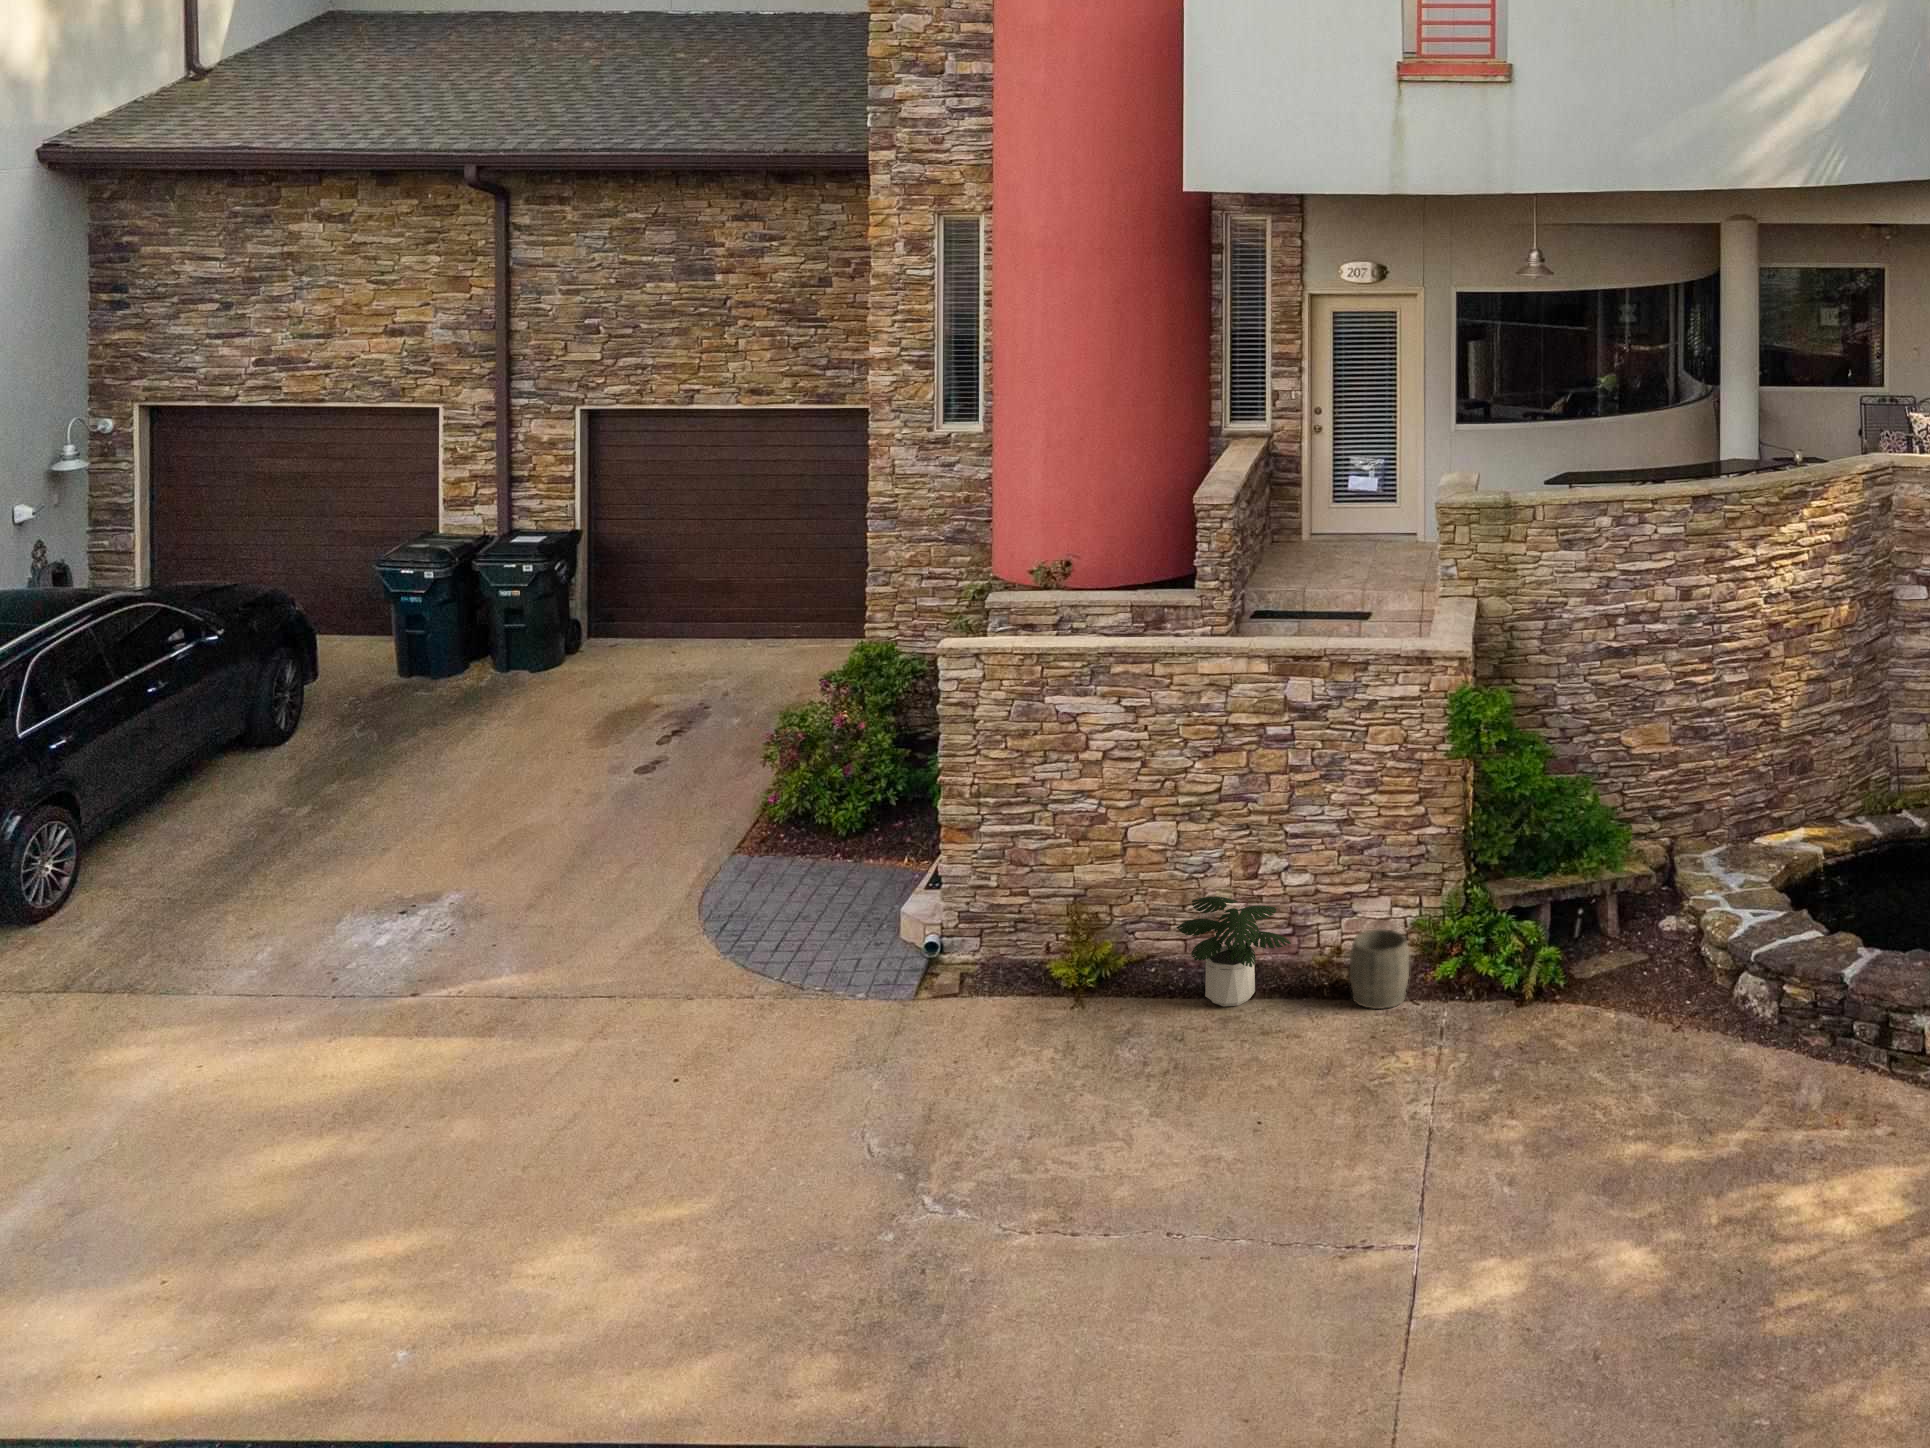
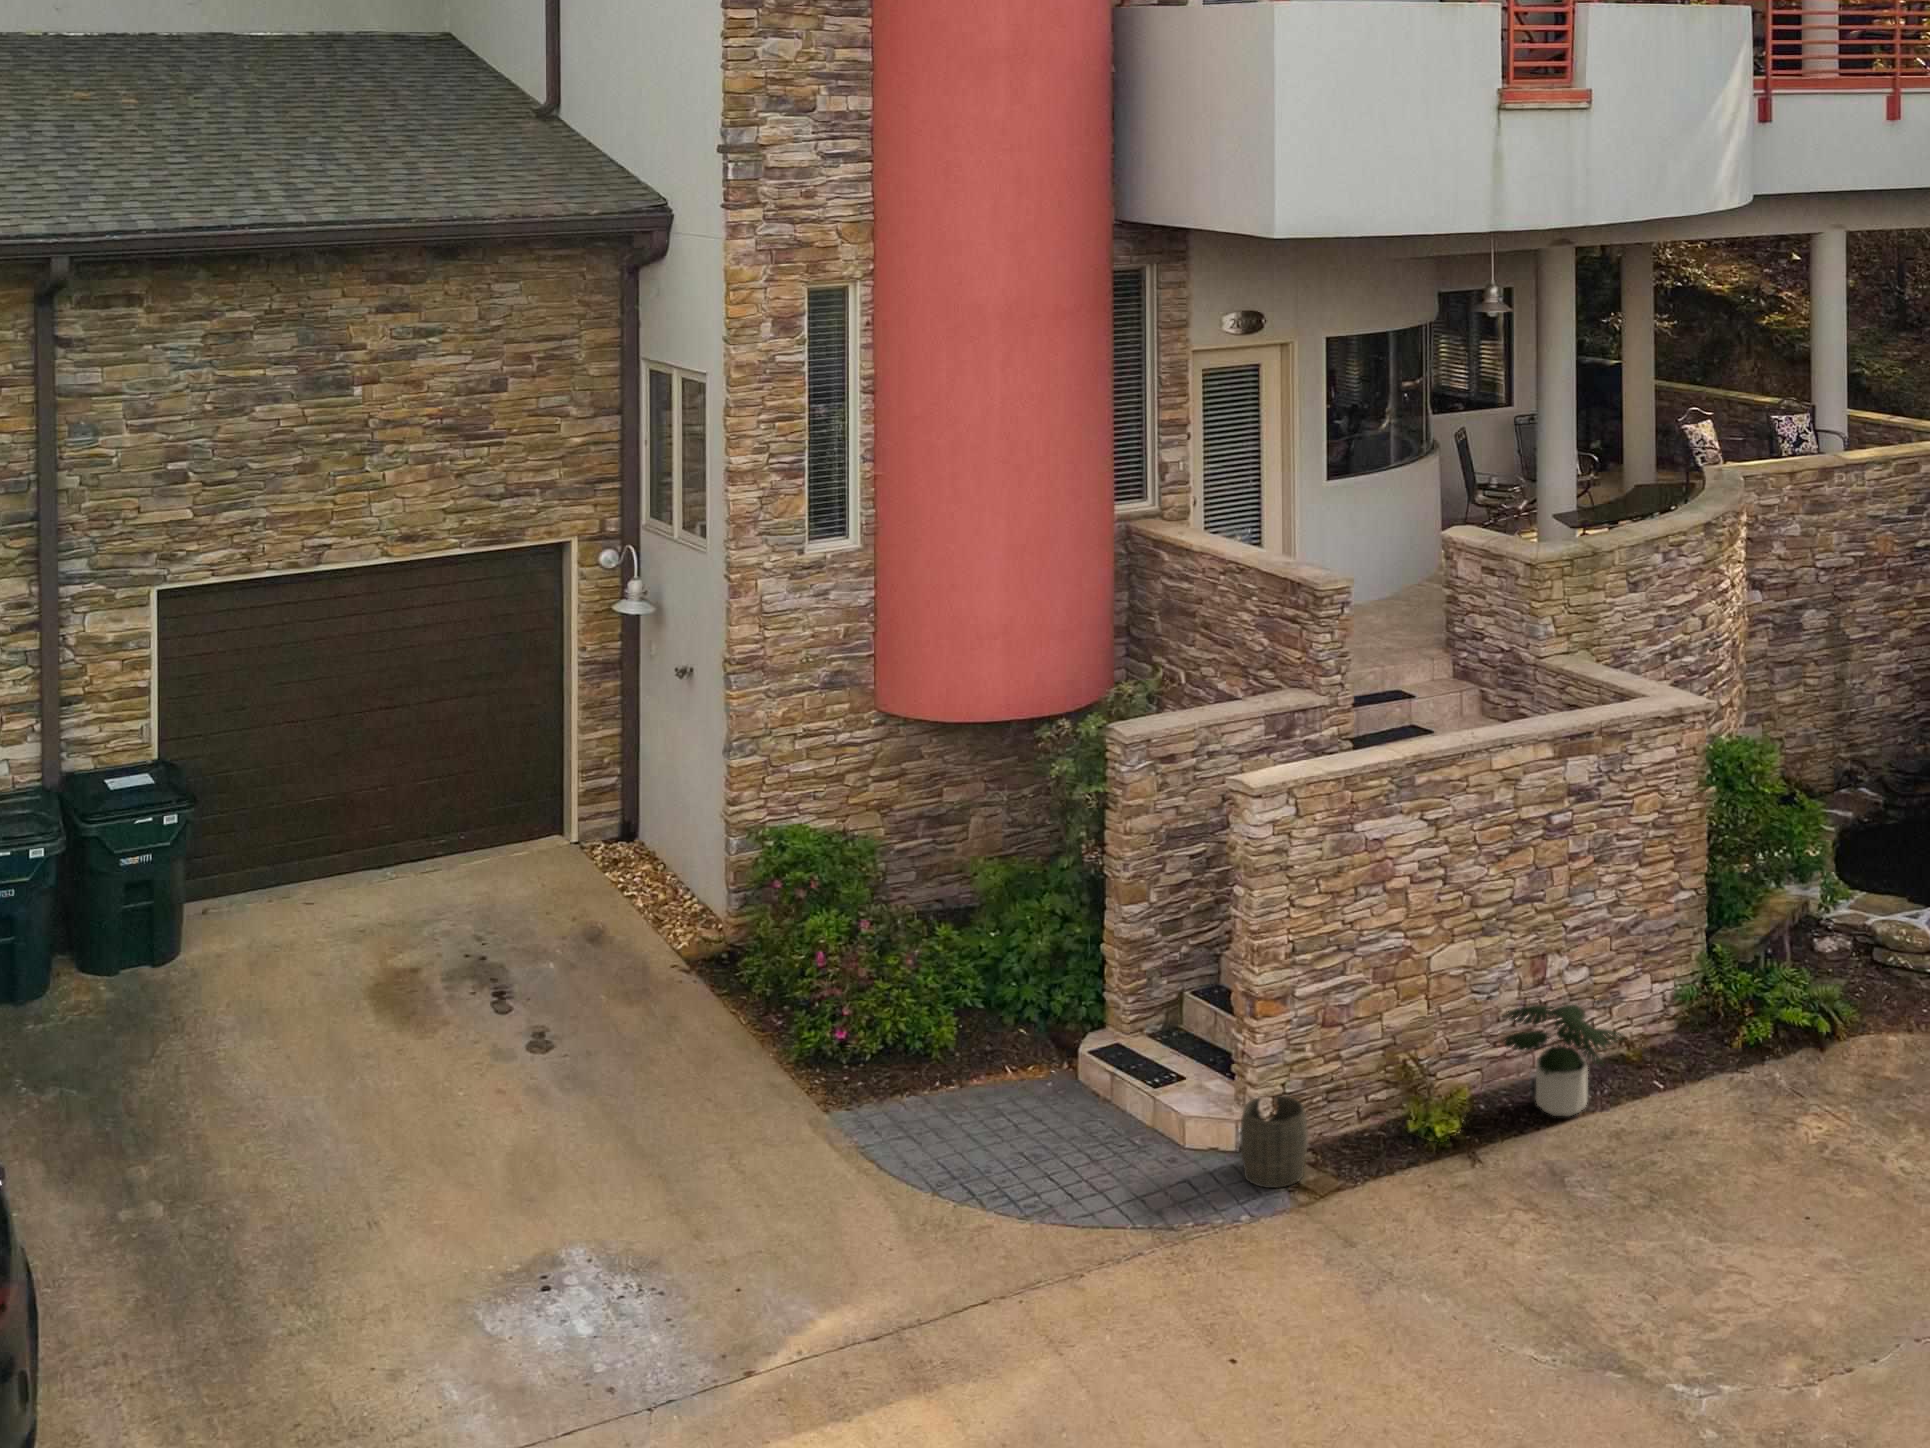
woven basket: present [1350,929,1409,1009] -> present [1240,1096,1308,1188]

